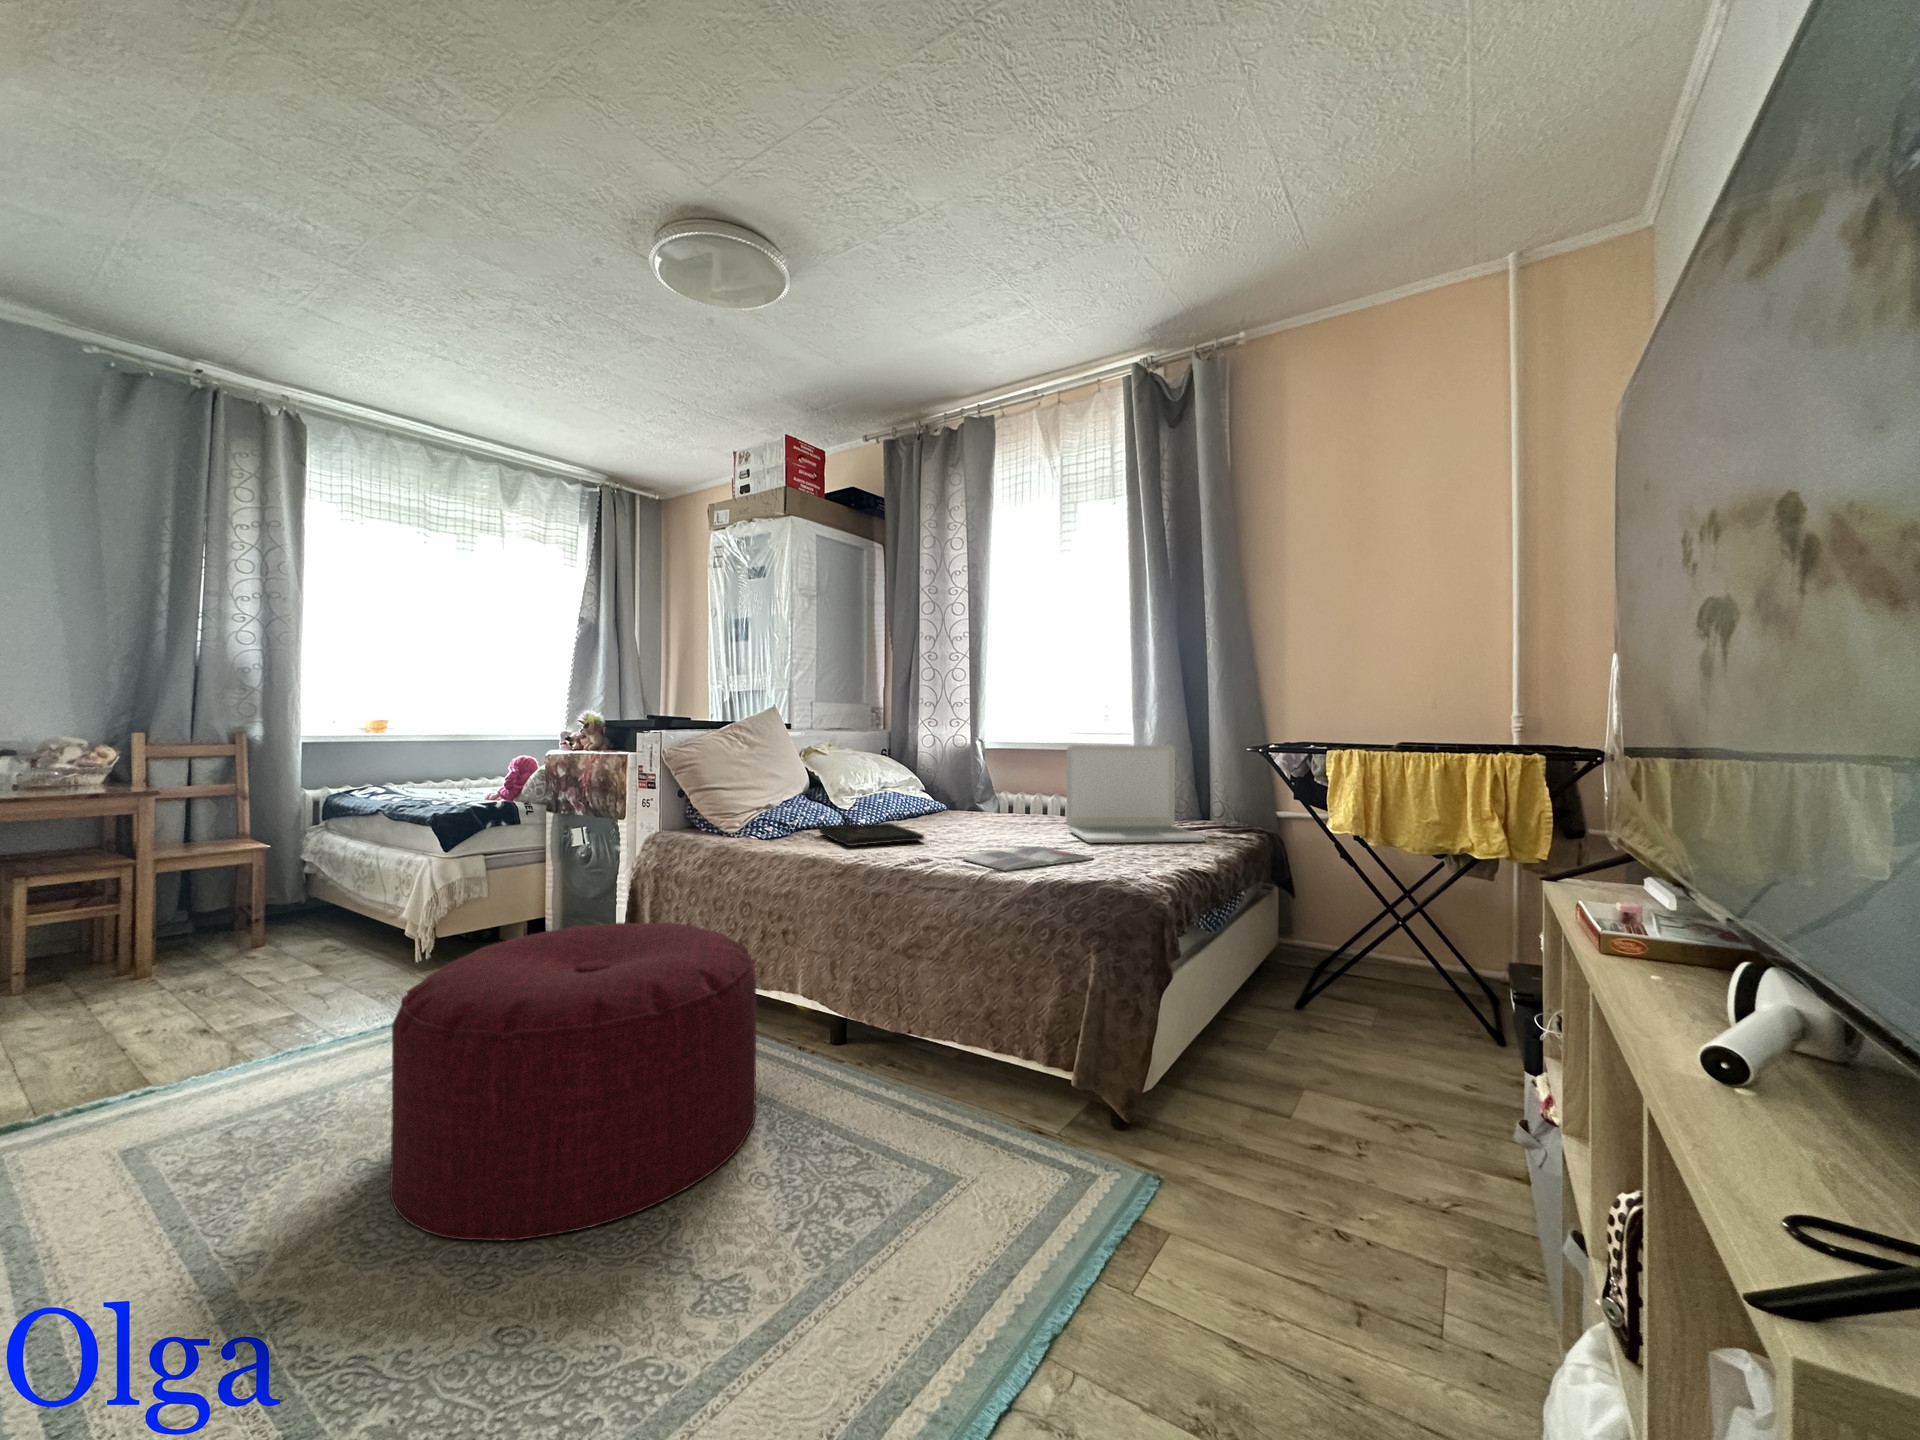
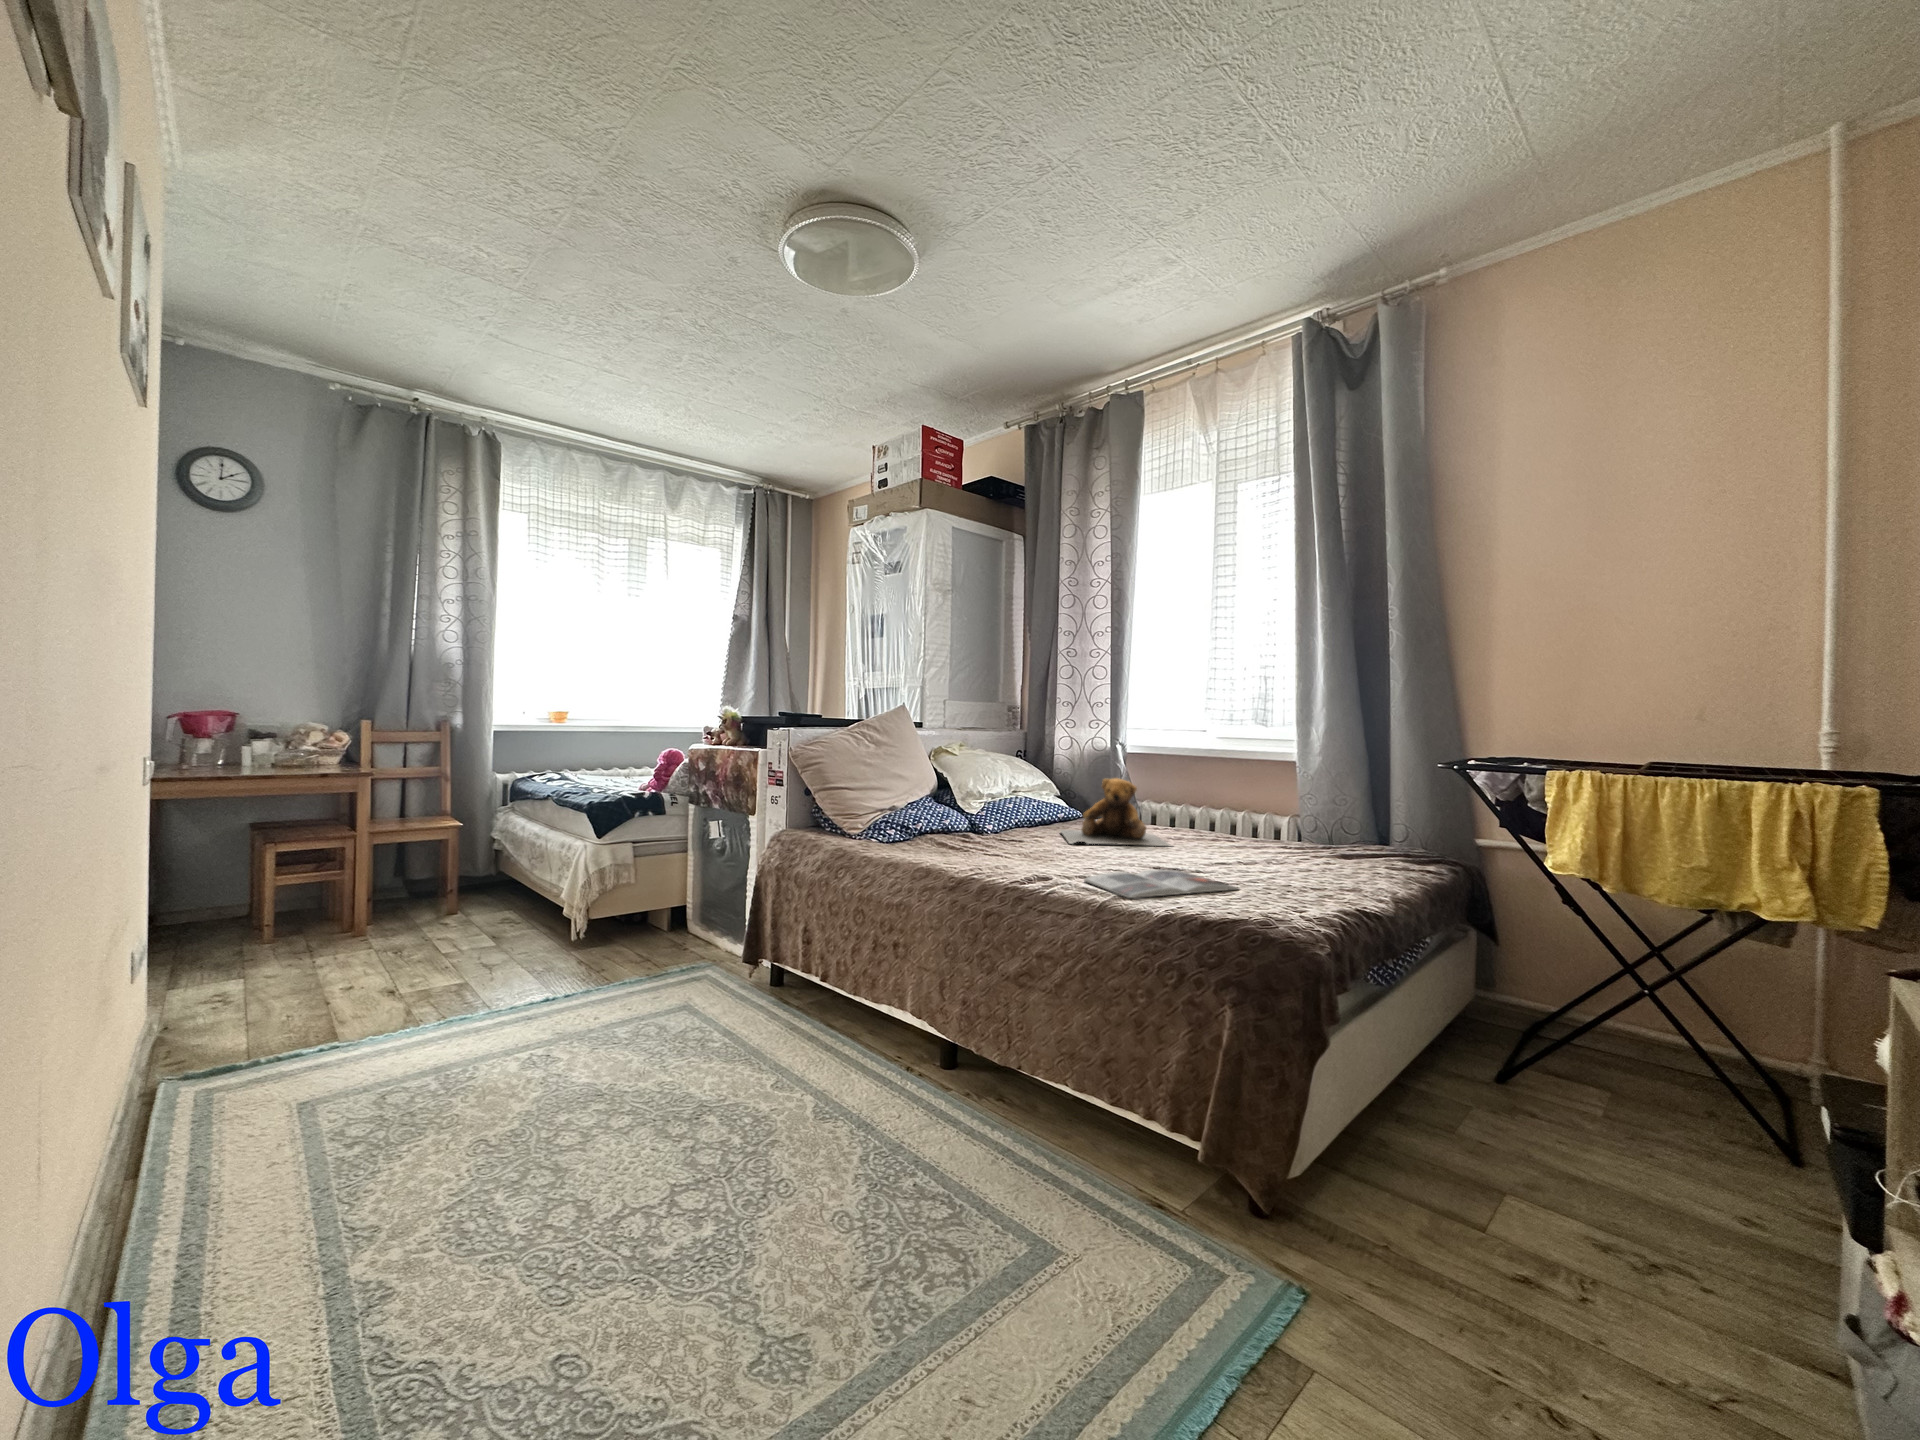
laptop: present [1066,745,1205,843] -> none [1212,754,1383,874]
teddy bear: none [929,770,1033,831] -> present [1060,778,1171,846]
tray: present [819,823,925,846] -> none [939,833,1047,857]
ottoman: present [390,923,756,1240] -> none [497,926,853,1253]

